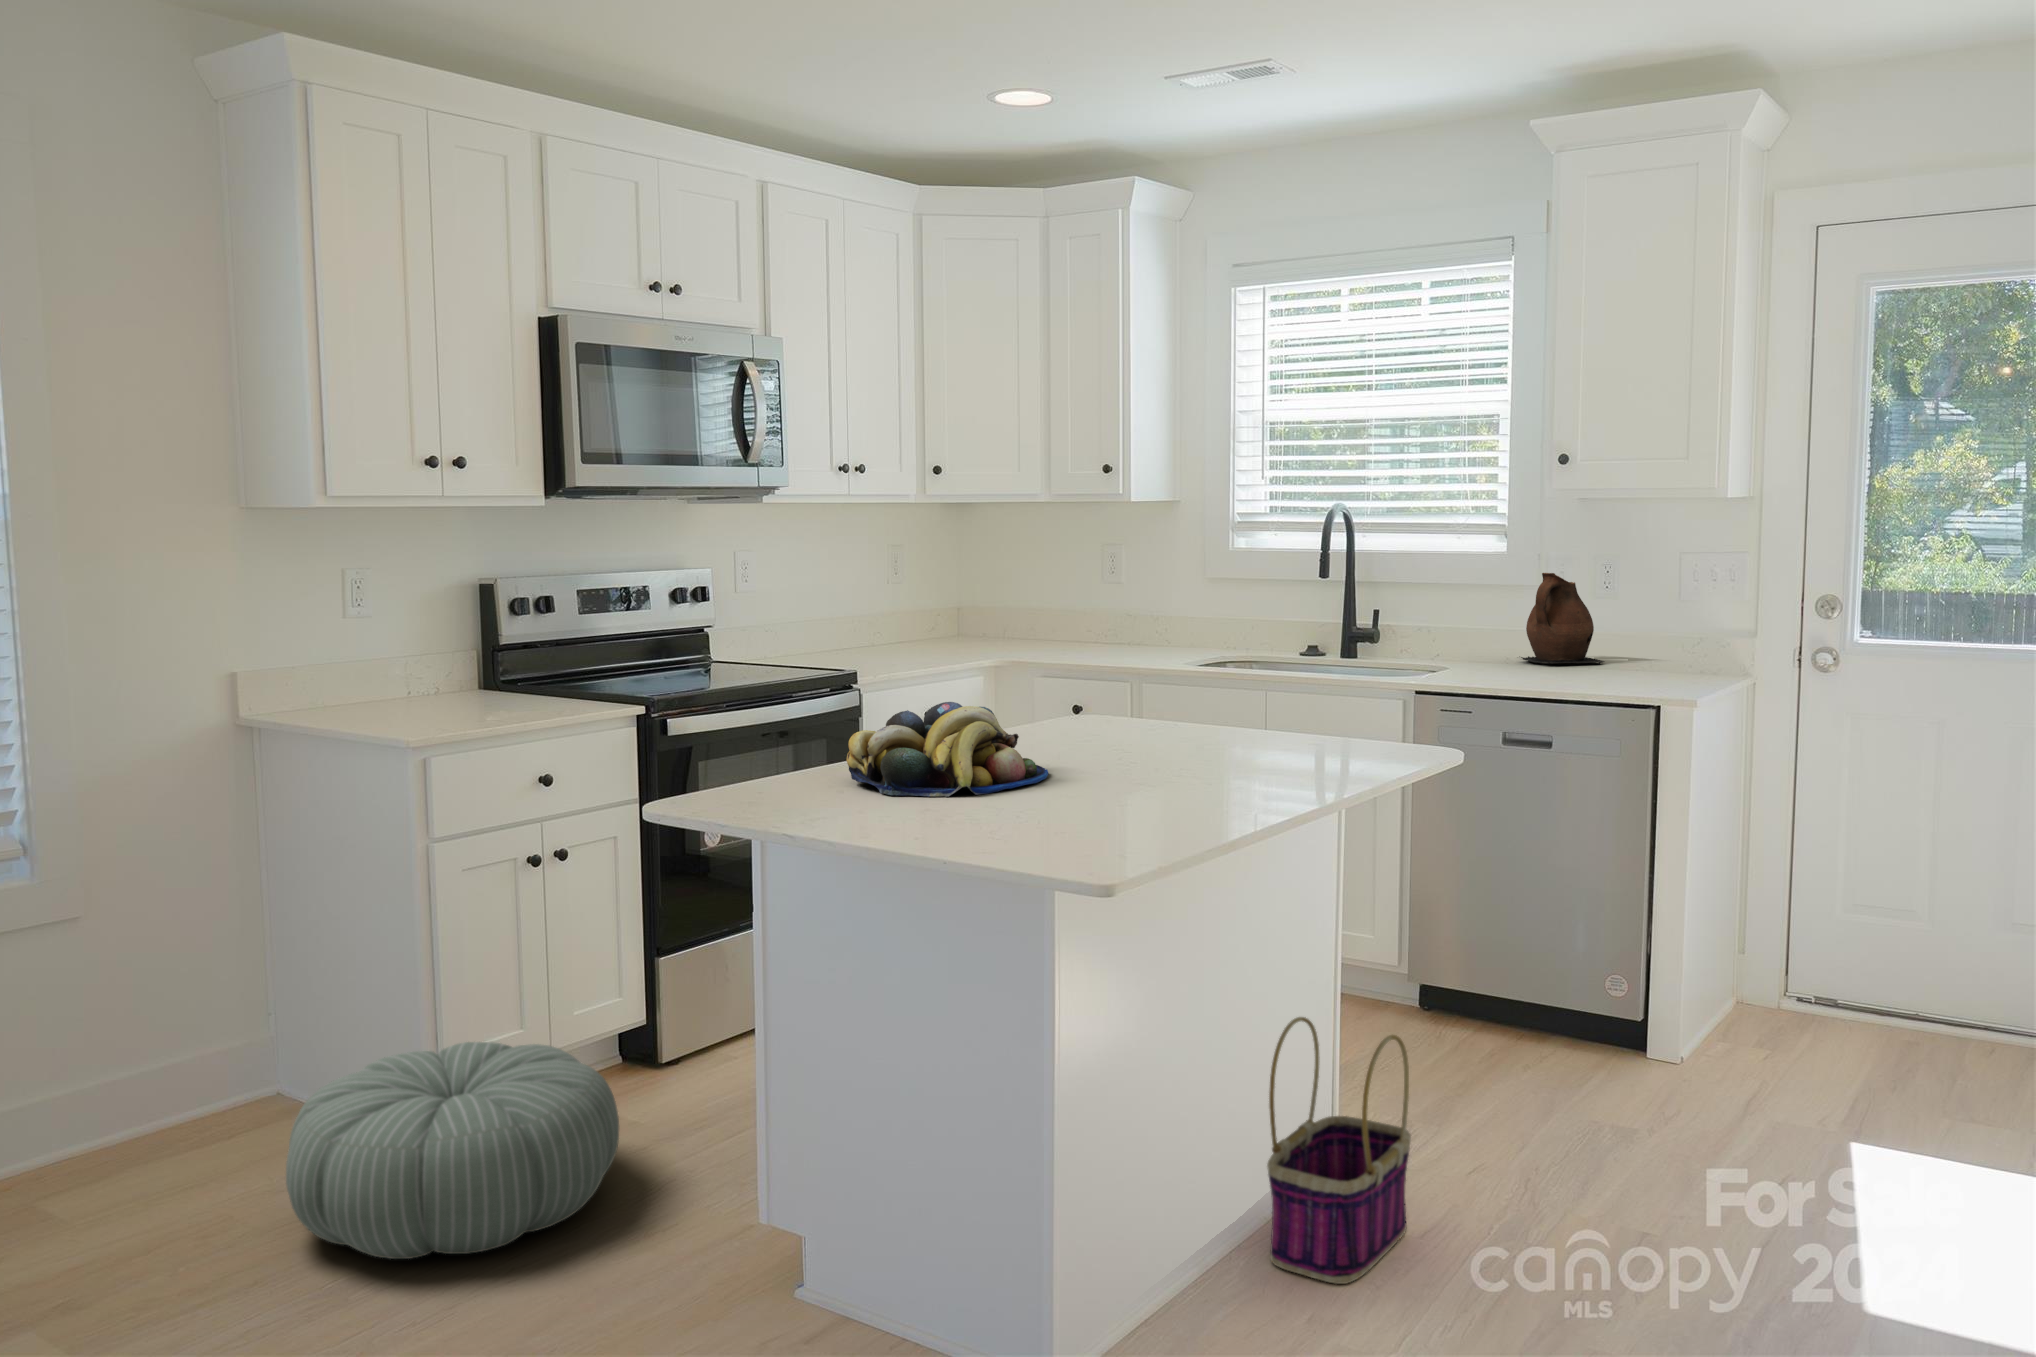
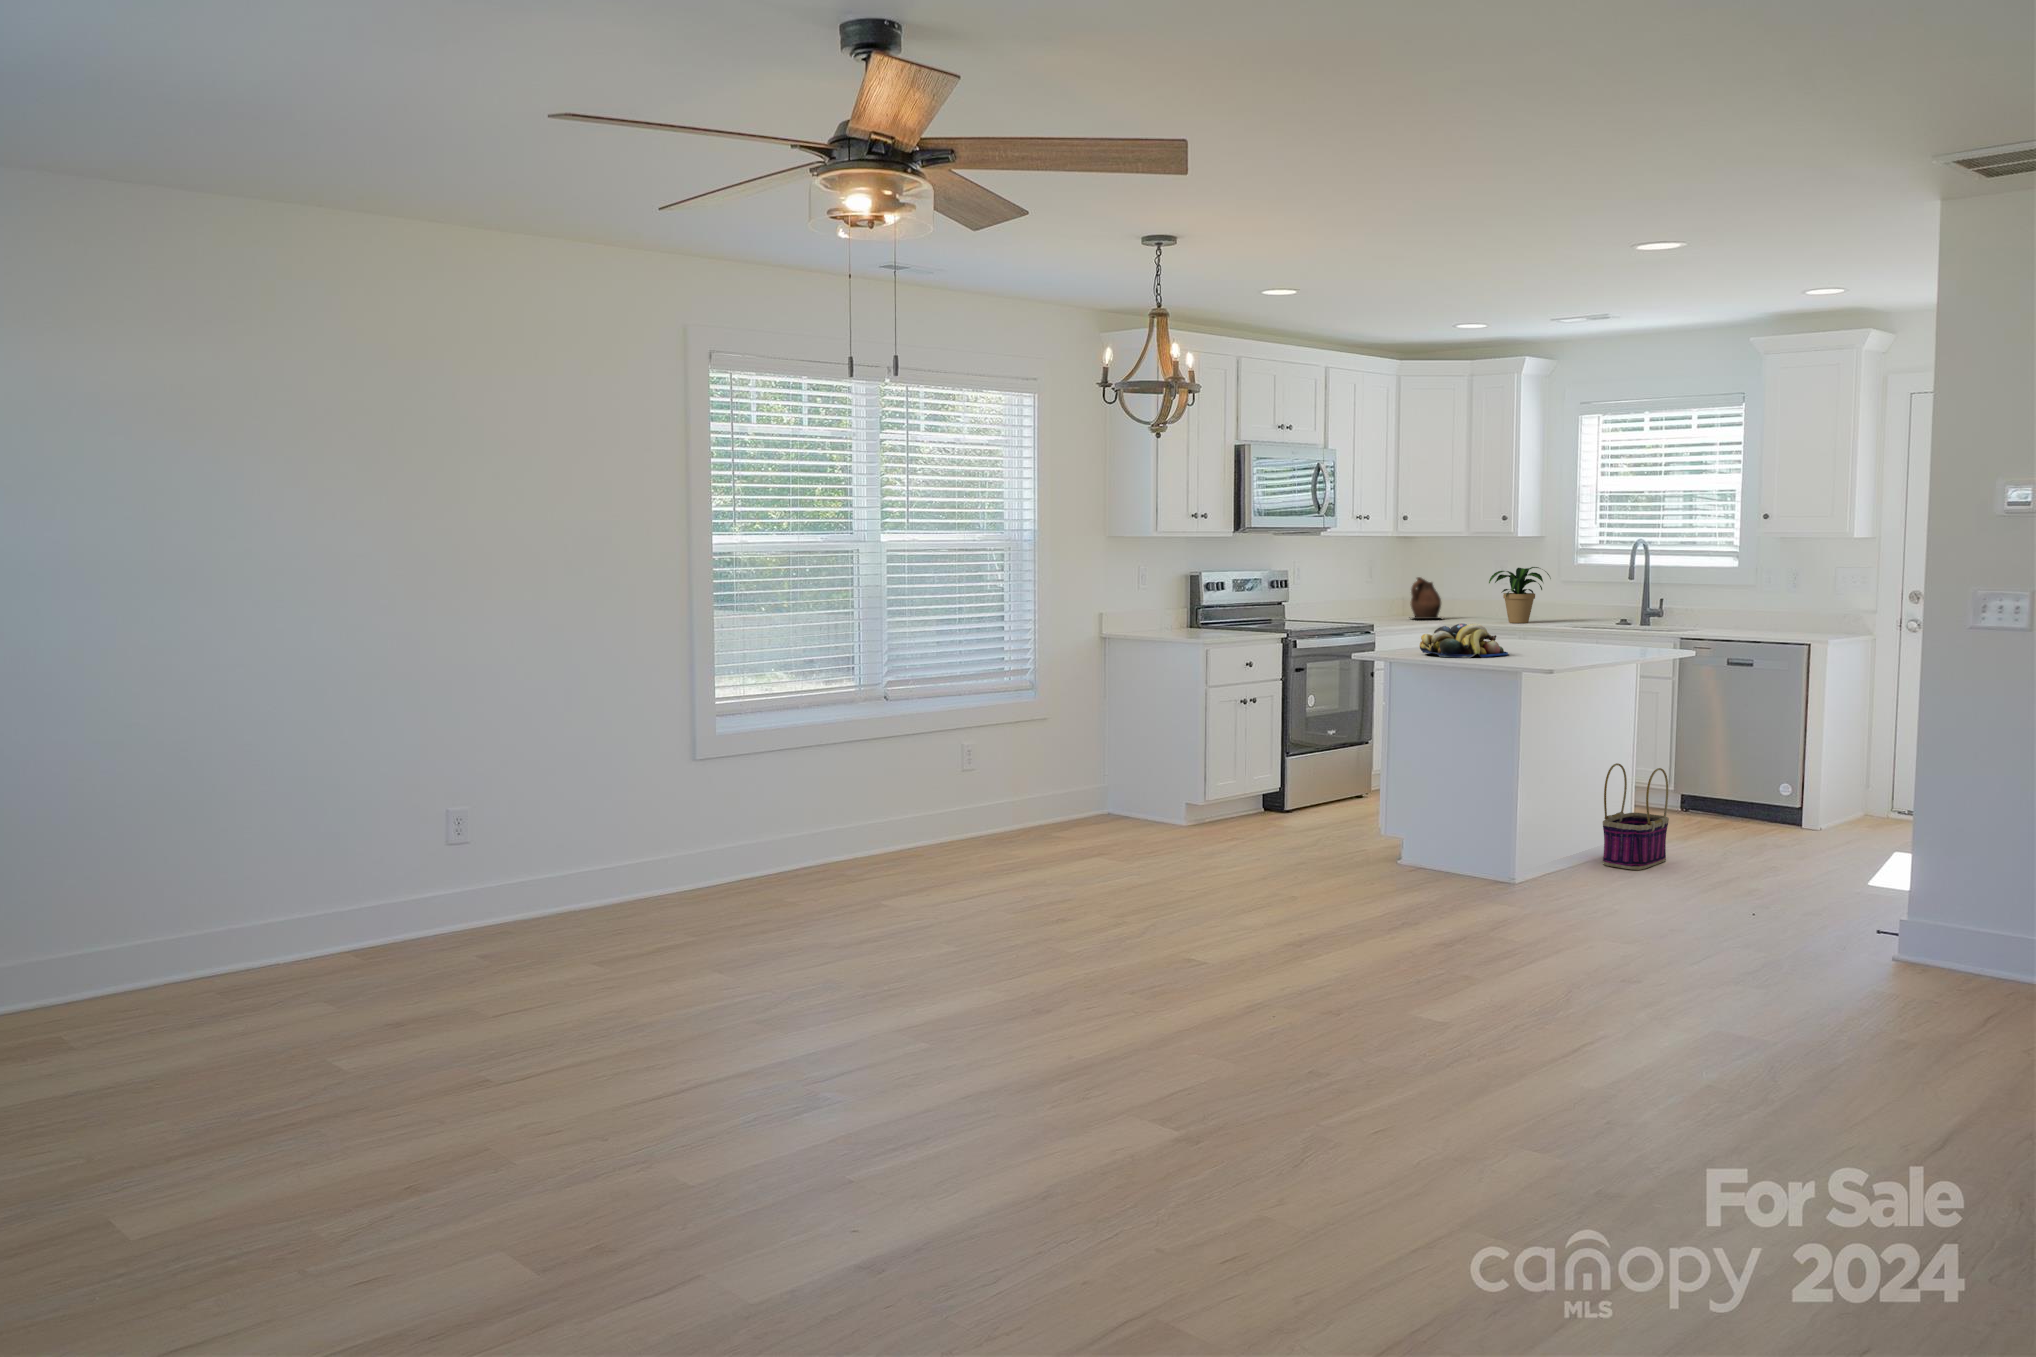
potted plant: none [1087,554,1192,653] -> present [1489,567,1551,623]
ceramic pitcher: present [1521,573,1604,664] -> present [1409,577,1441,619]
pouf: present [286,1042,619,1259] -> none [1164,775,1301,848]

